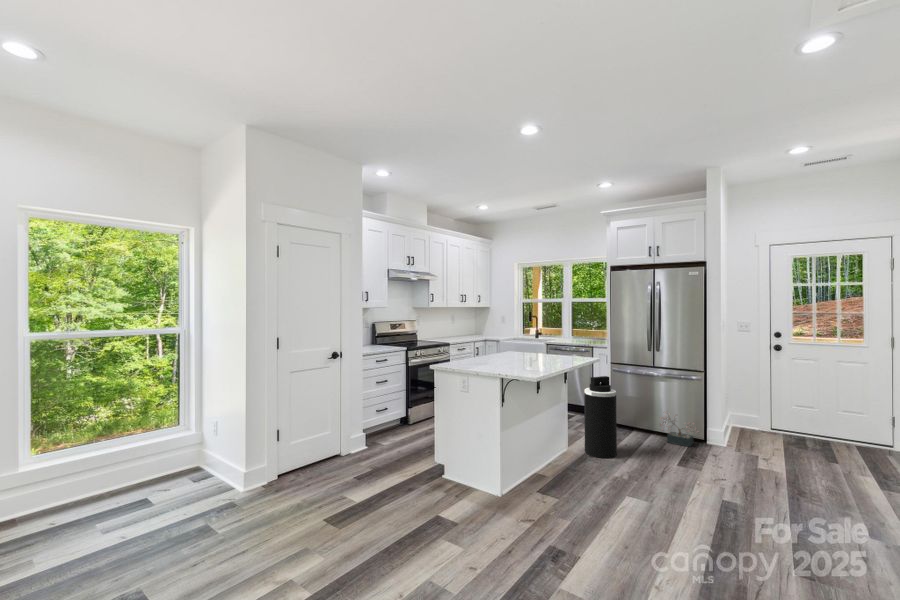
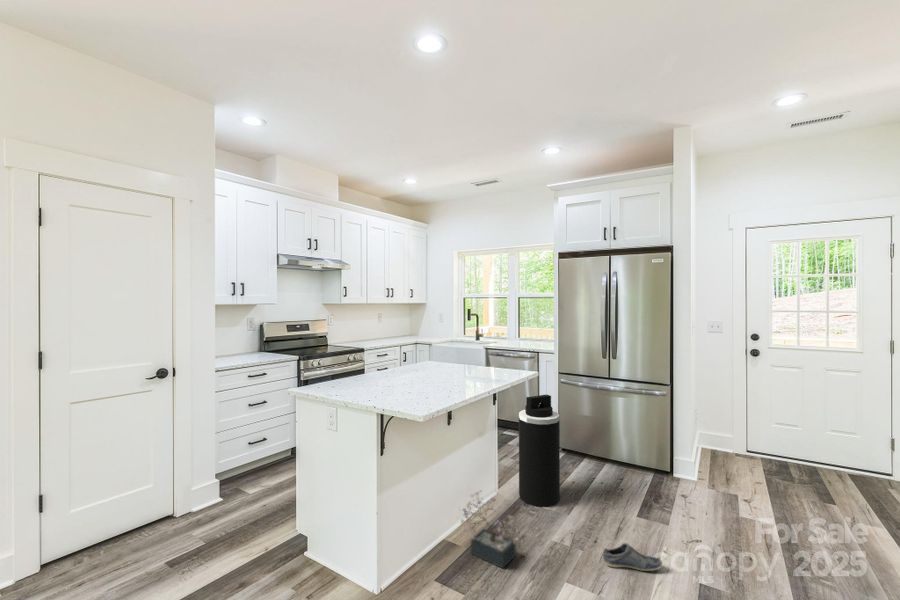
decorative plant: present [660,411,698,447] -> present [461,492,522,568]
shoe: none [652,474,694,492] -> present [603,543,662,571]

